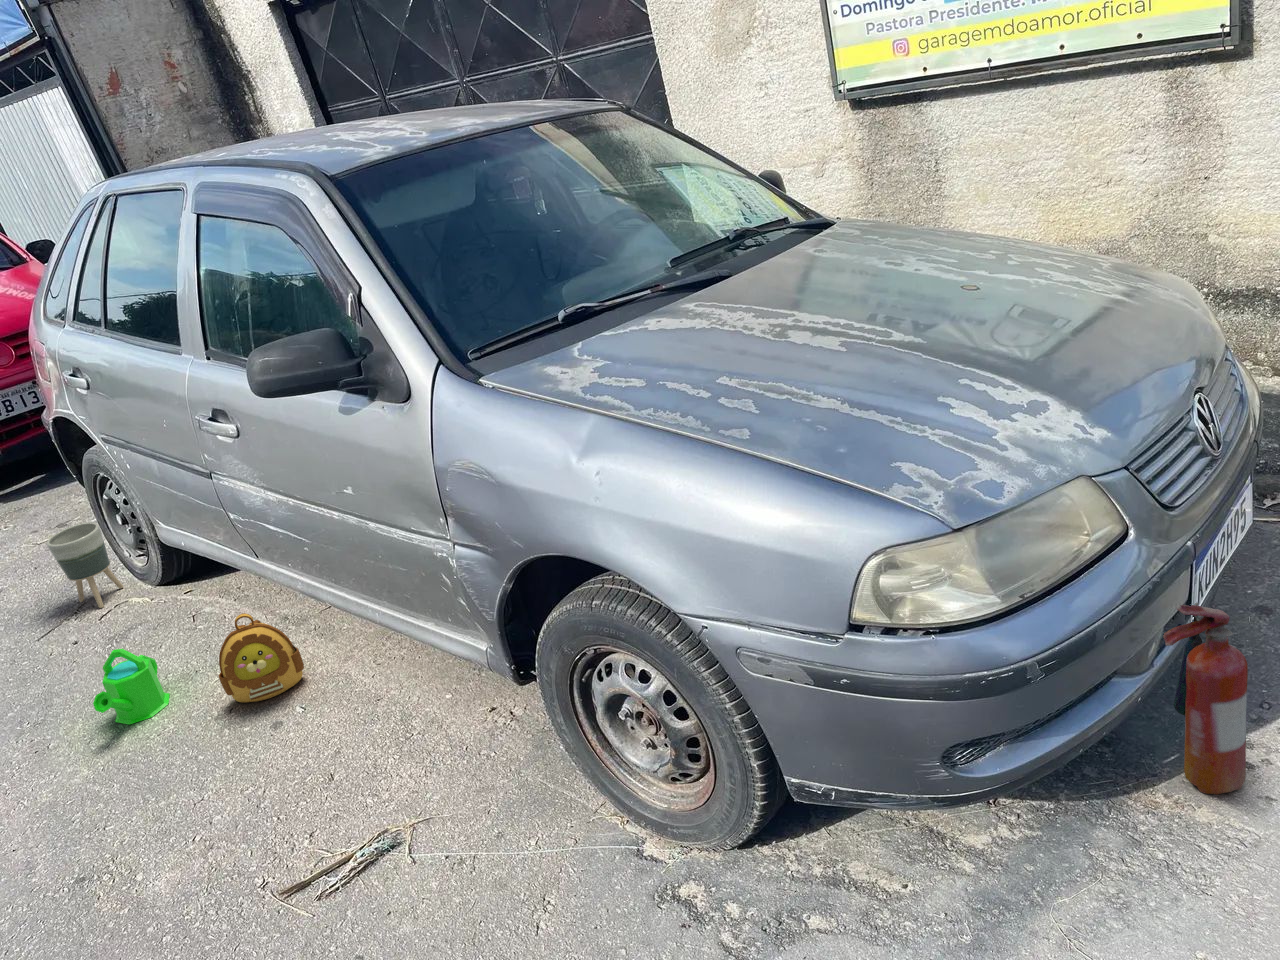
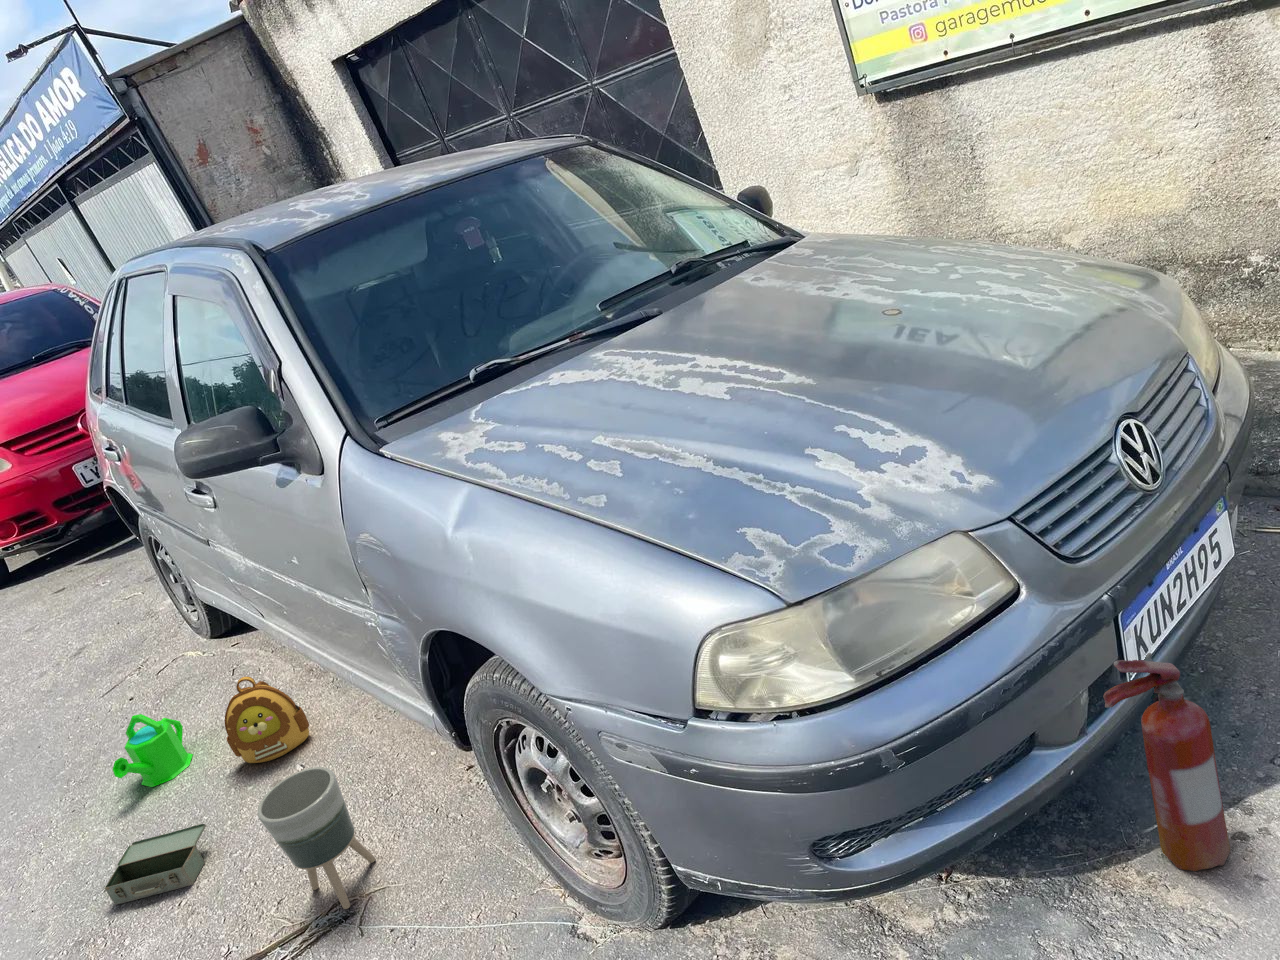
planter: present [47,523,123,608] -> present [257,767,376,909]
toolbox: none [110,757,214,836] -> present [105,824,206,905]

